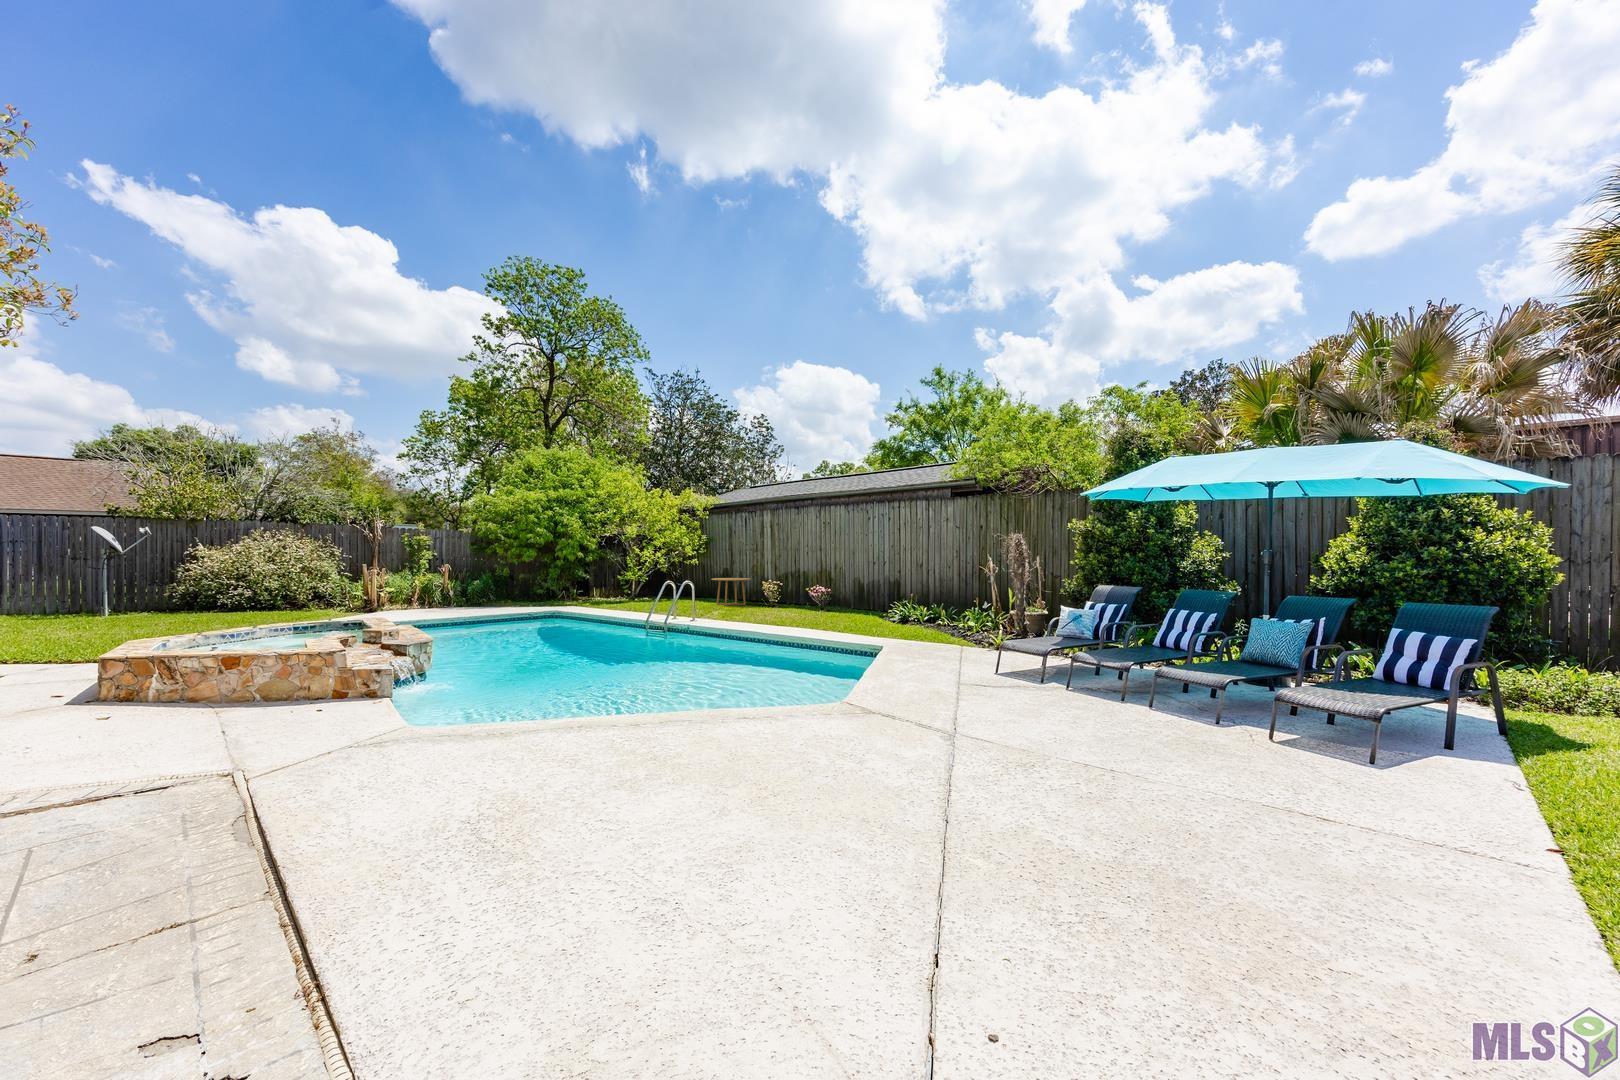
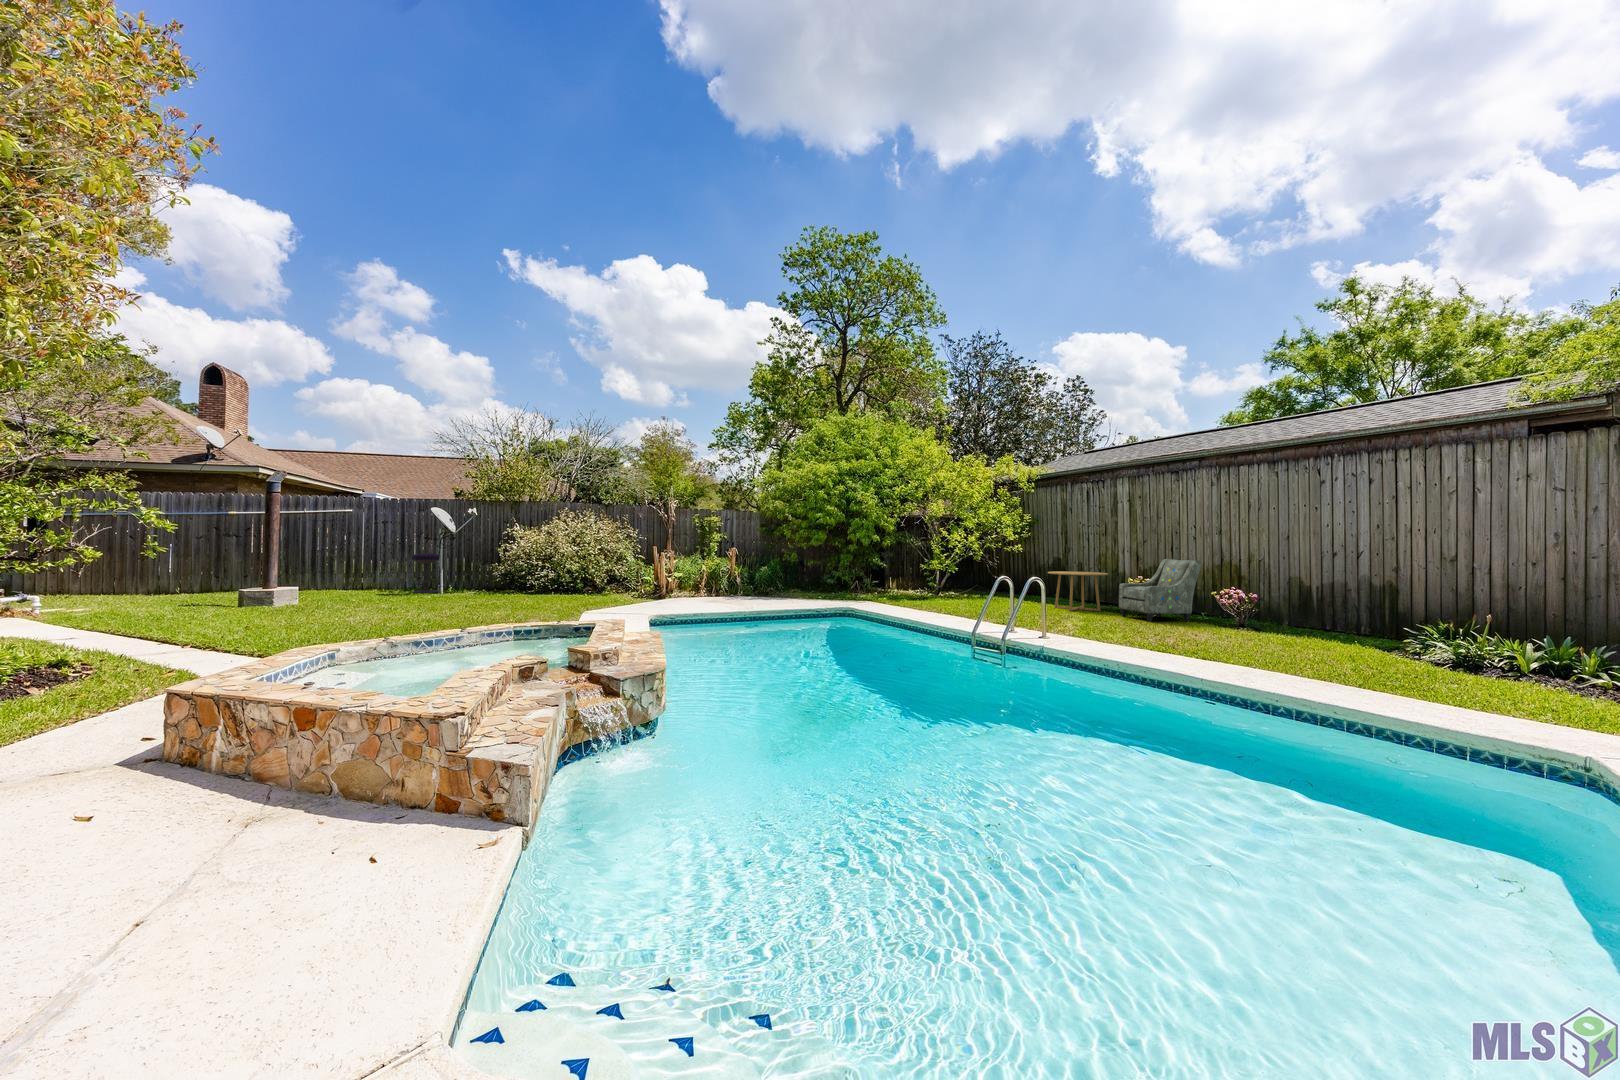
armchair: none [754,568,801,610] -> present [1119,559,1201,622]
stool: none [44,575,86,618] -> present [412,553,439,593]

